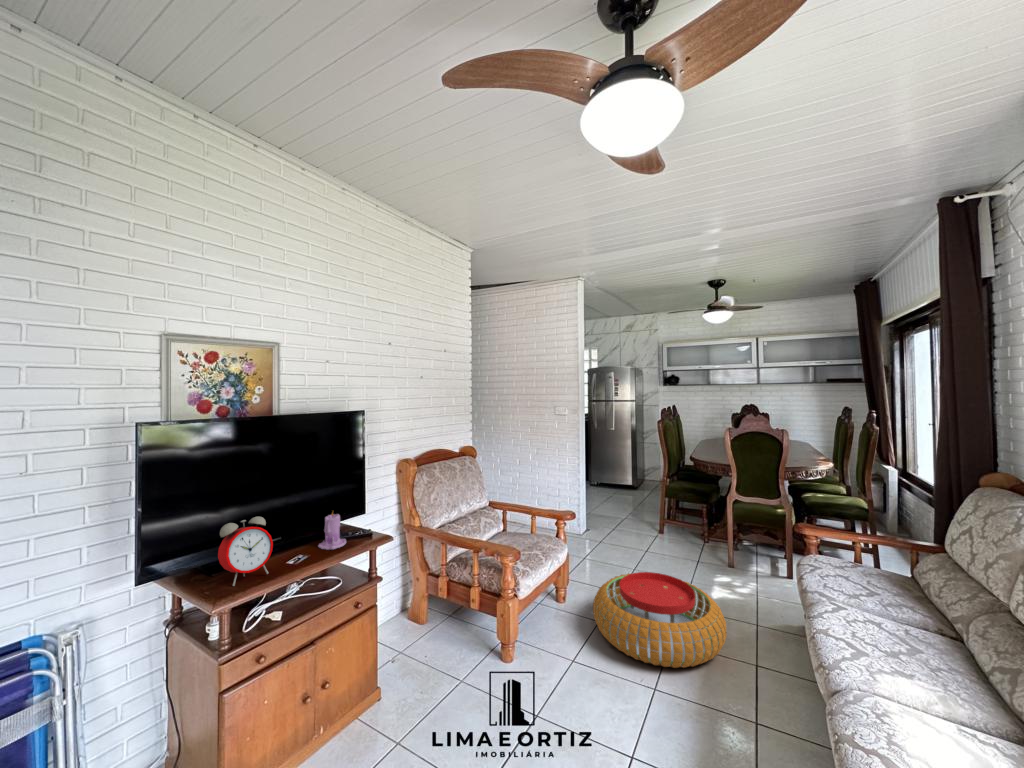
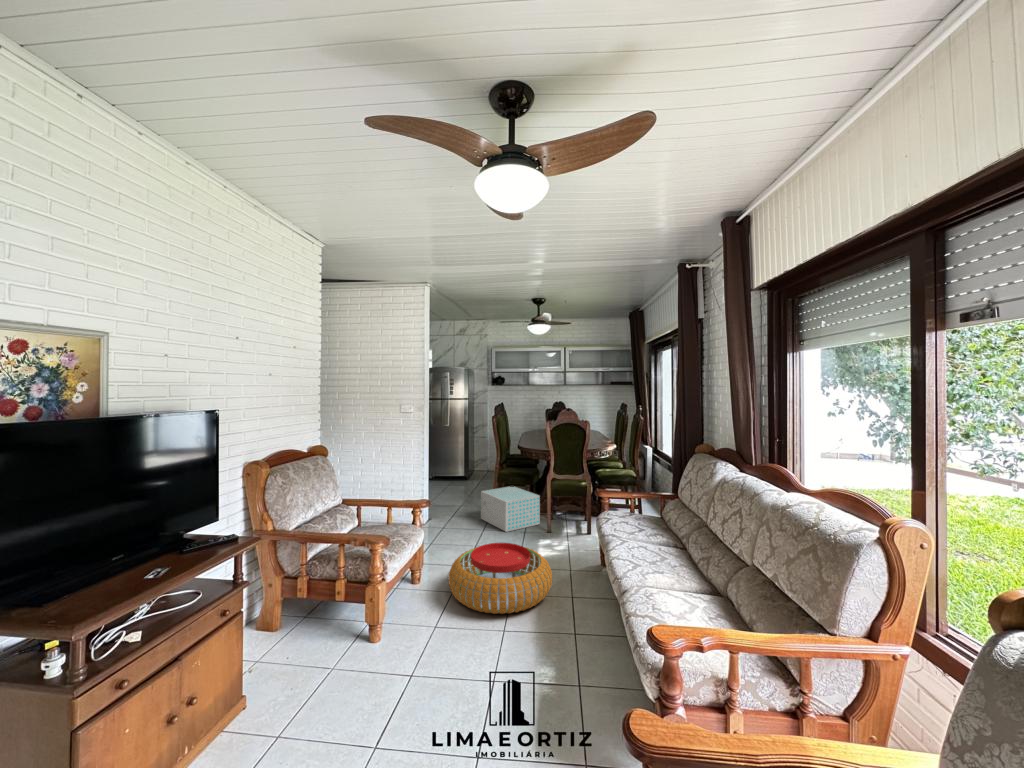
storage box: none [645,503,719,557] -> present [481,487,540,532]
candle: present [318,513,346,550] -> none [172,518,207,561]
alarm clock: present [218,516,273,586] -> none [59,530,132,609]

